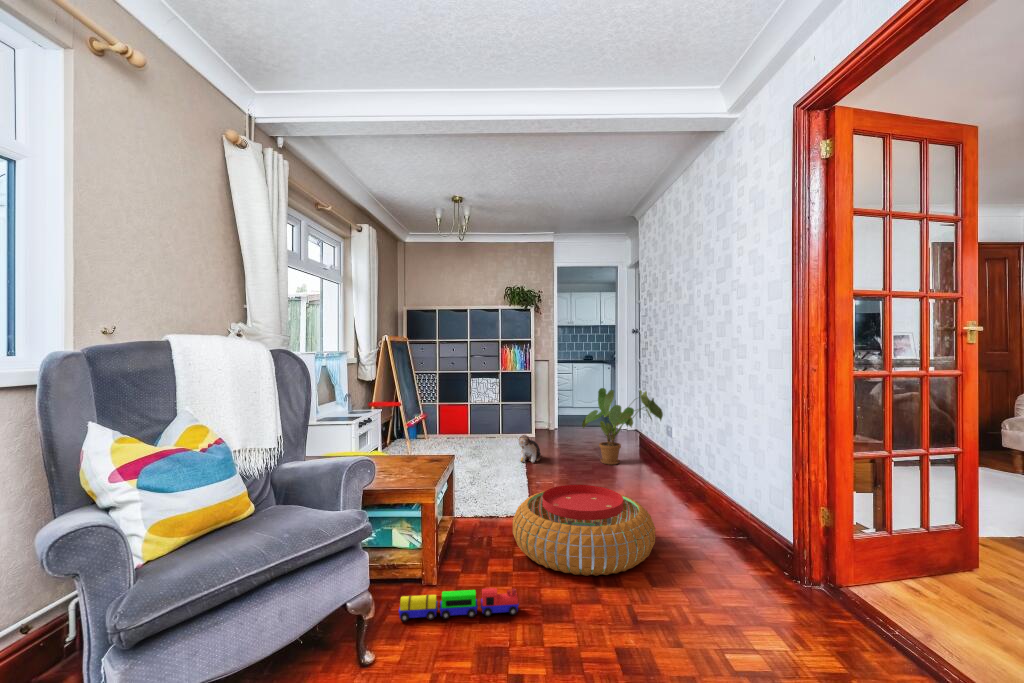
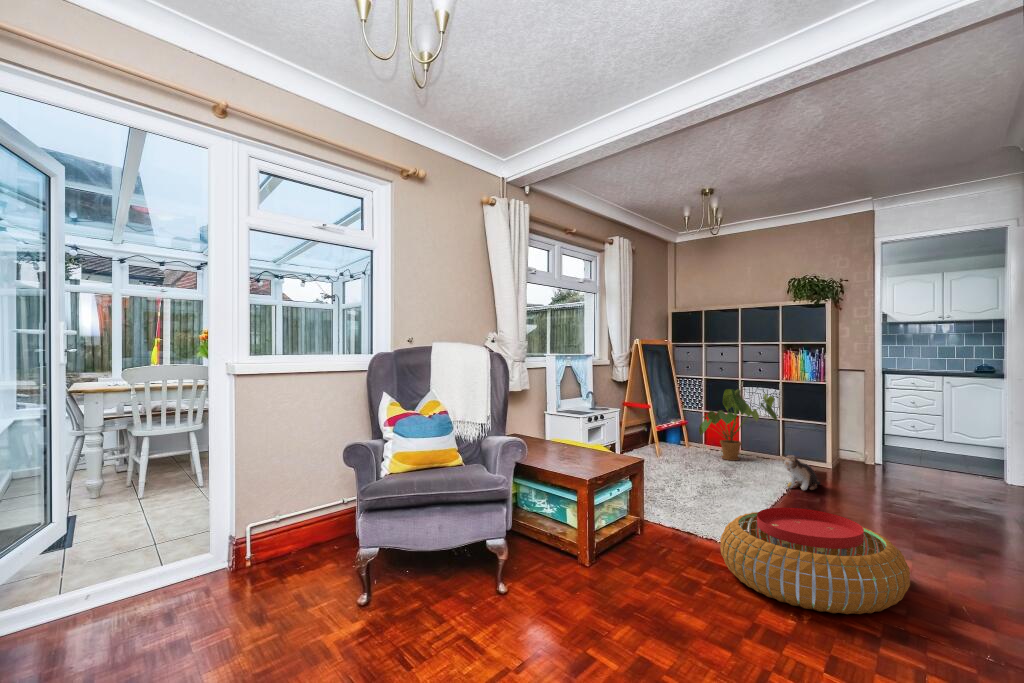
house plant: present [582,388,663,465] -> present [699,389,777,461]
toy train: present [399,588,519,622] -> none [579,567,694,613]

